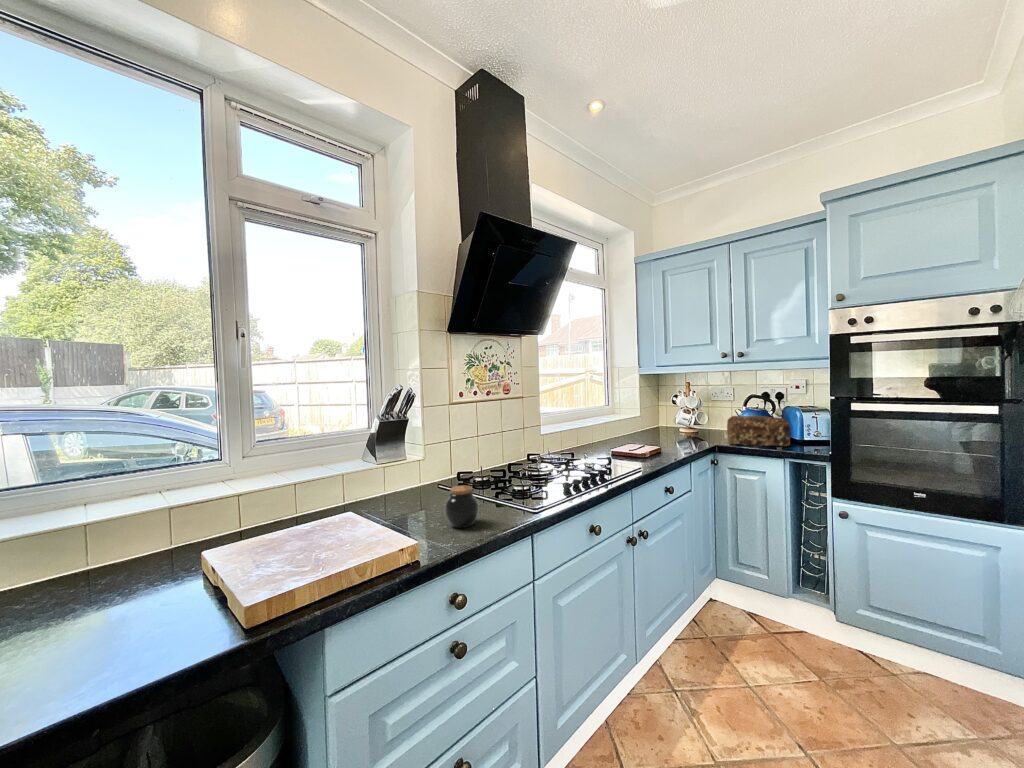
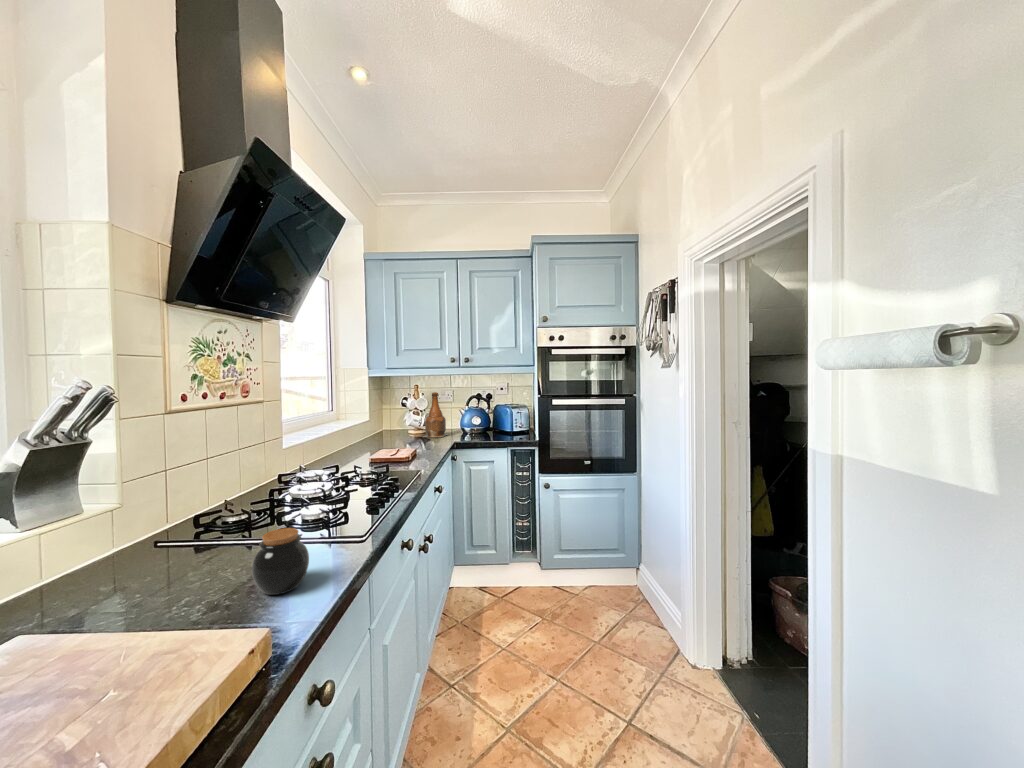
bottle: none [687,390,720,439] -> present [424,392,447,437]
bread loaf: present [727,416,790,446] -> none [460,414,509,441]

